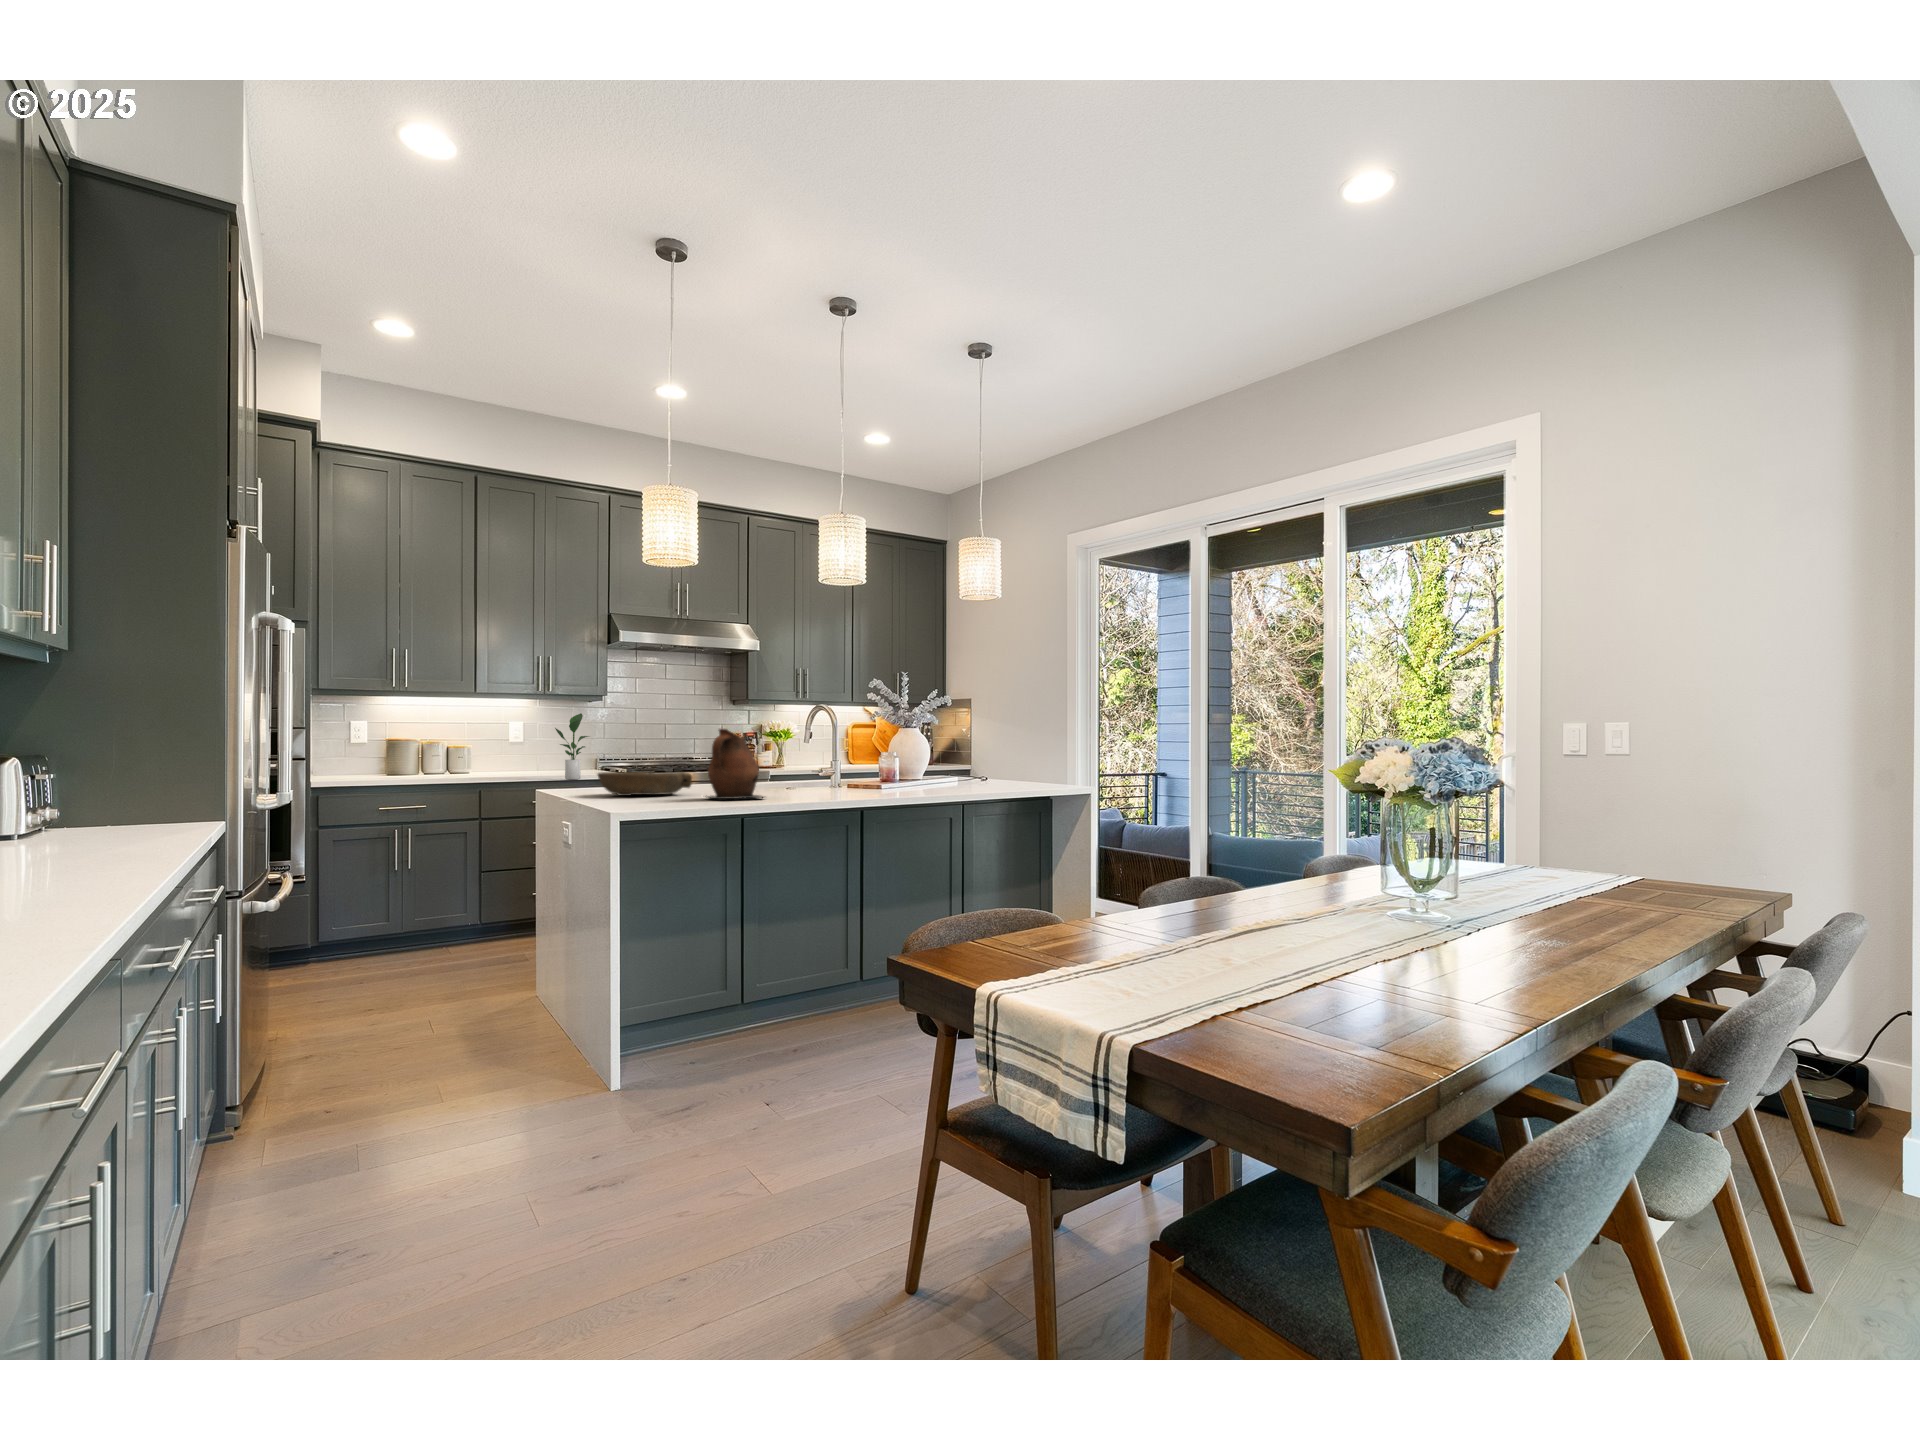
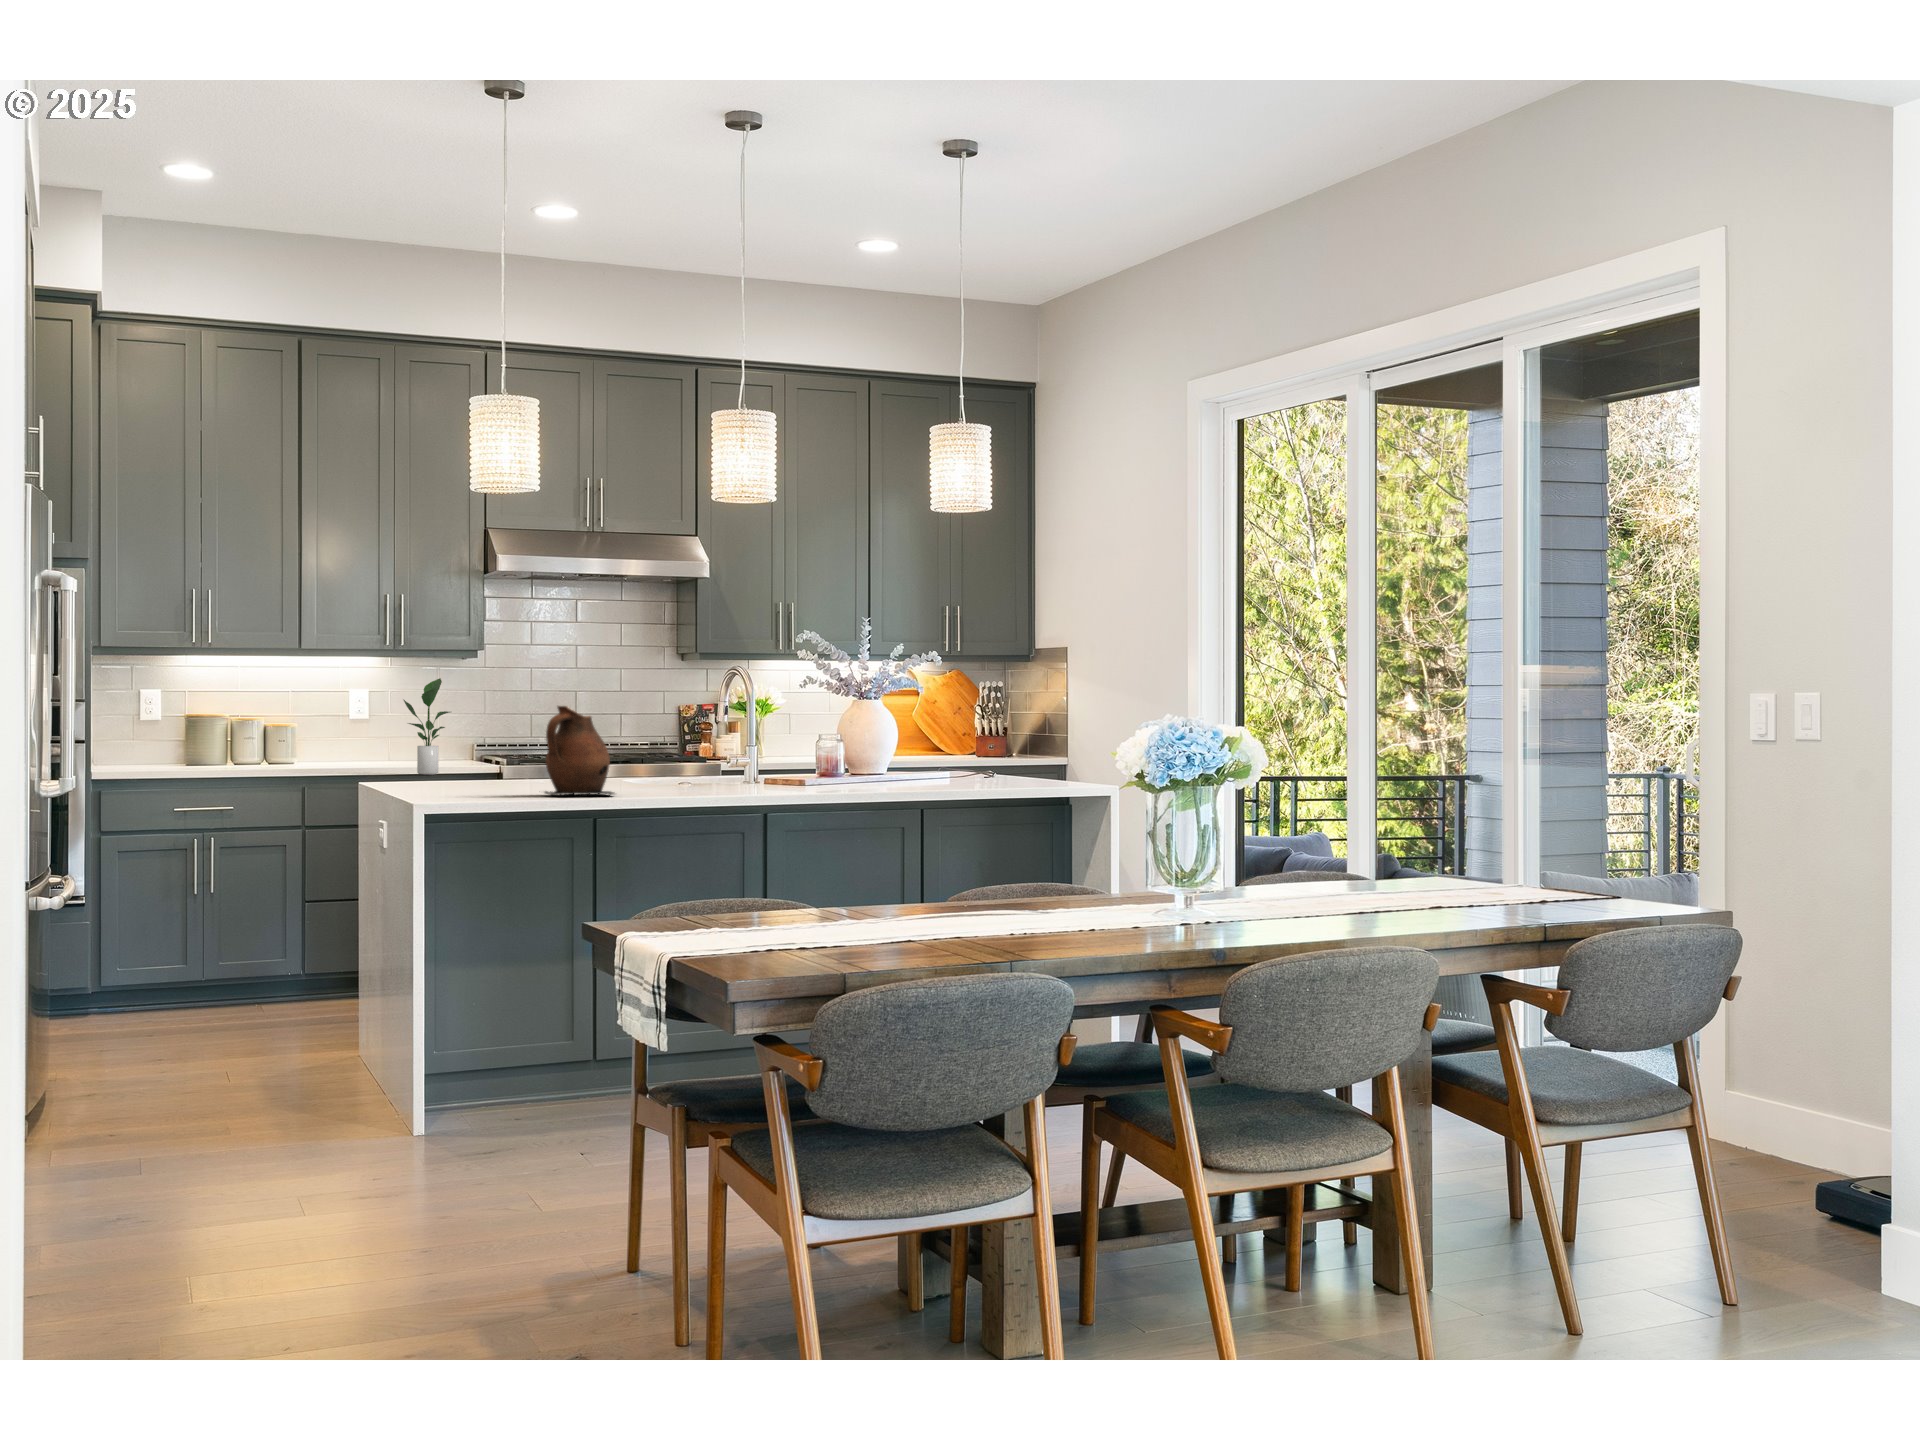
bowl: present [598,772,692,796] -> none [422,761,539,791]

